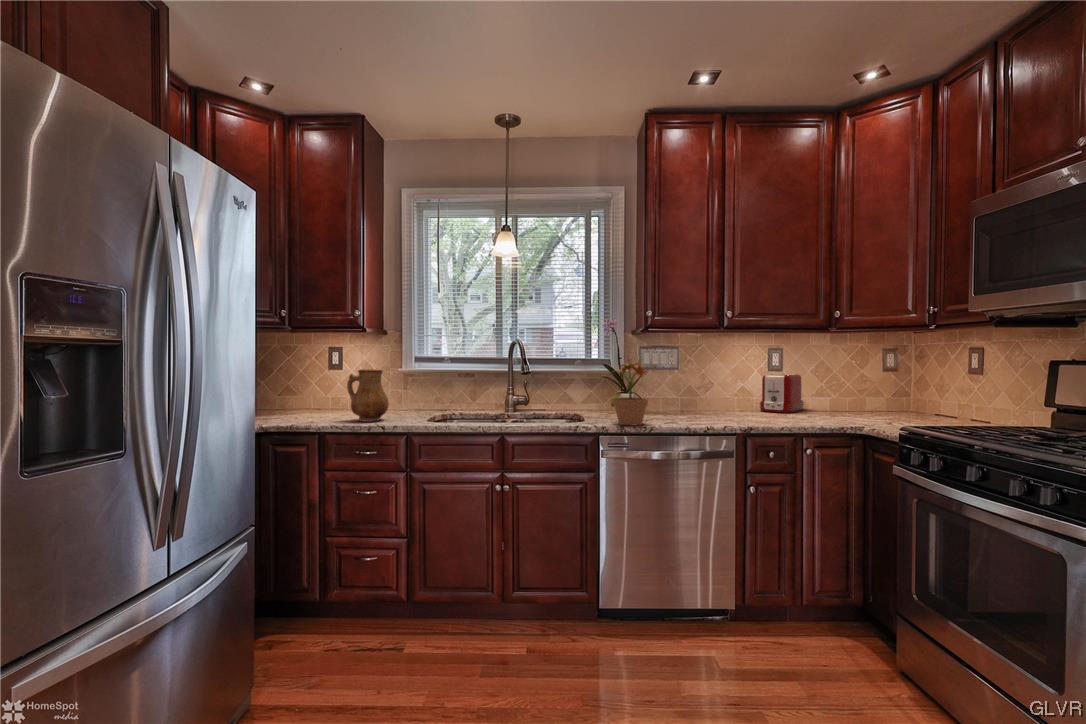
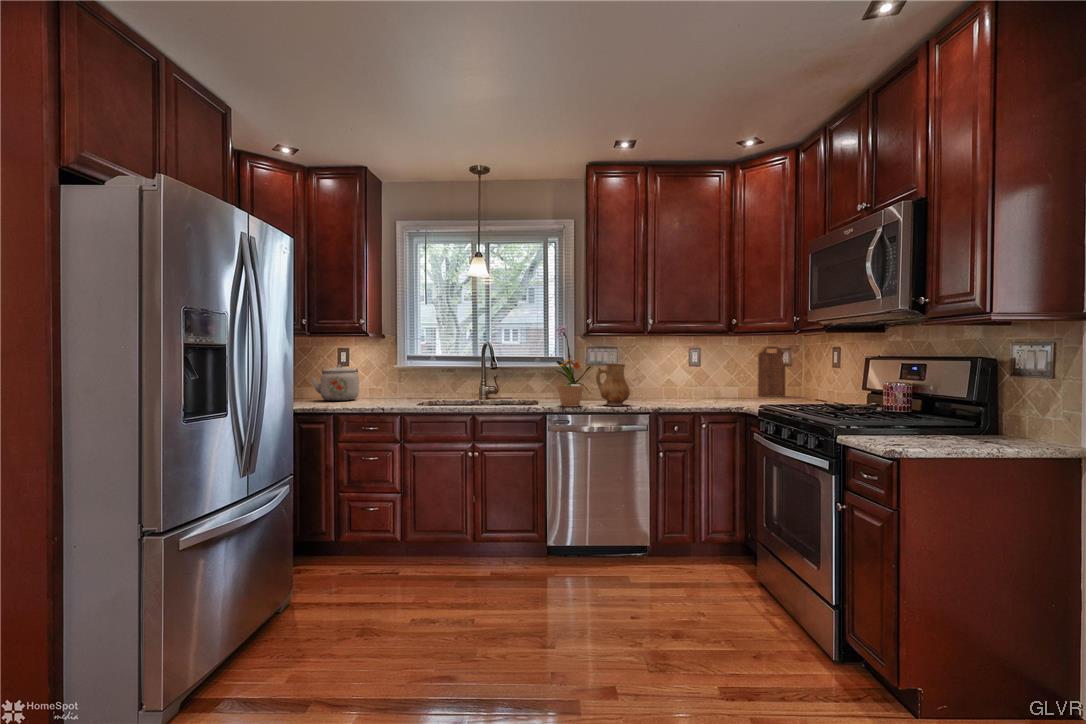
cutting board: none [856,346,890,410] -> present [758,346,786,397]
kettle: none [293,368,354,414] -> present [312,365,359,401]
ceramic pitcher: present [347,370,389,422] -> present [596,364,630,406]
toaster: present [760,375,804,413] -> none [681,369,718,399]

